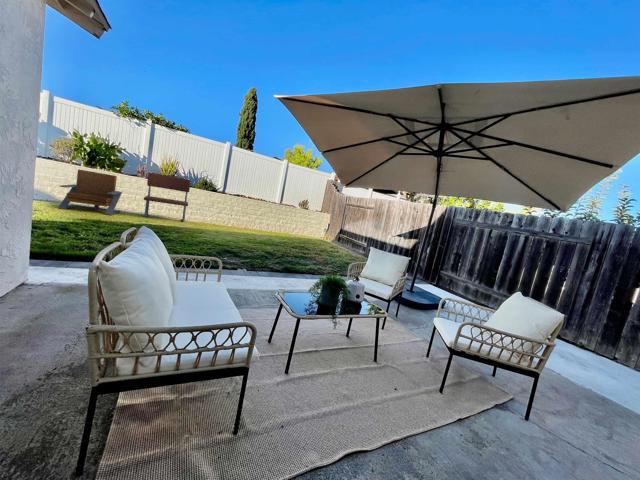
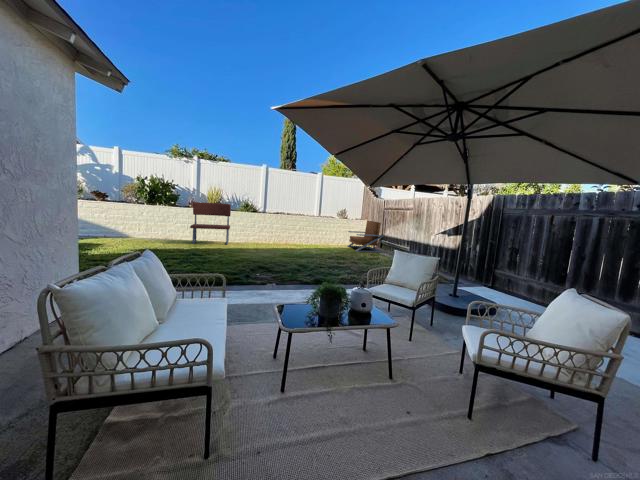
lounge chair: present [58,169,122,215] -> present [347,220,383,252]

